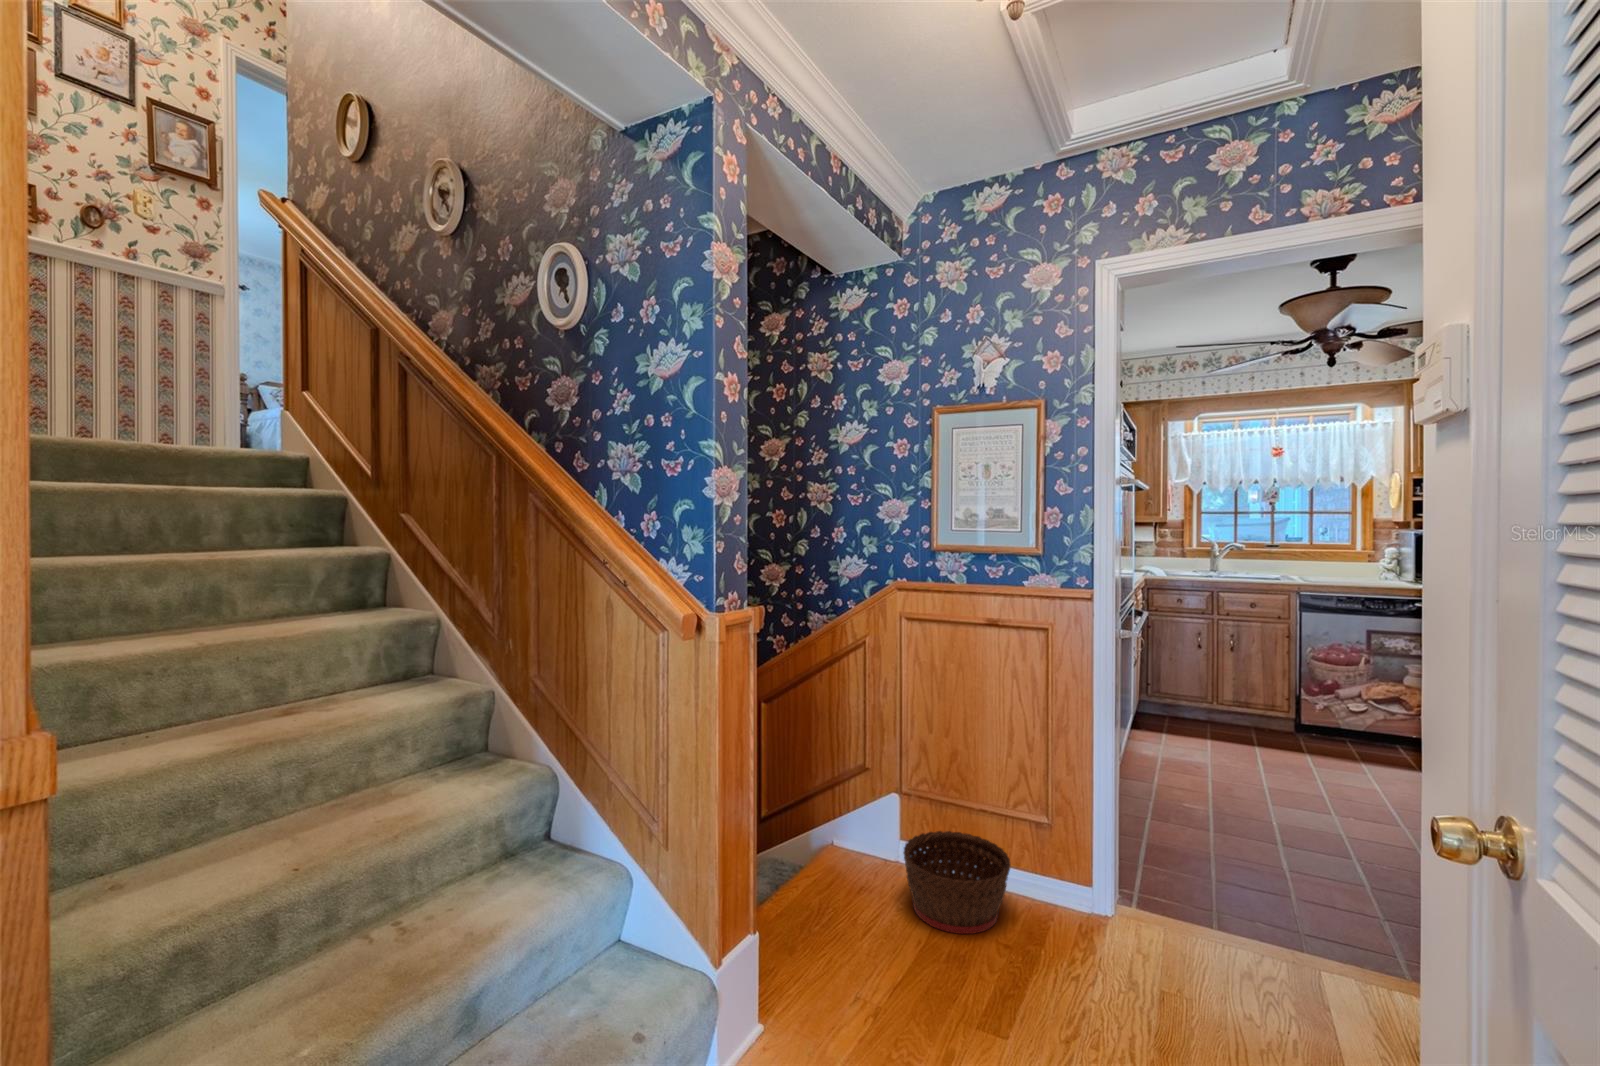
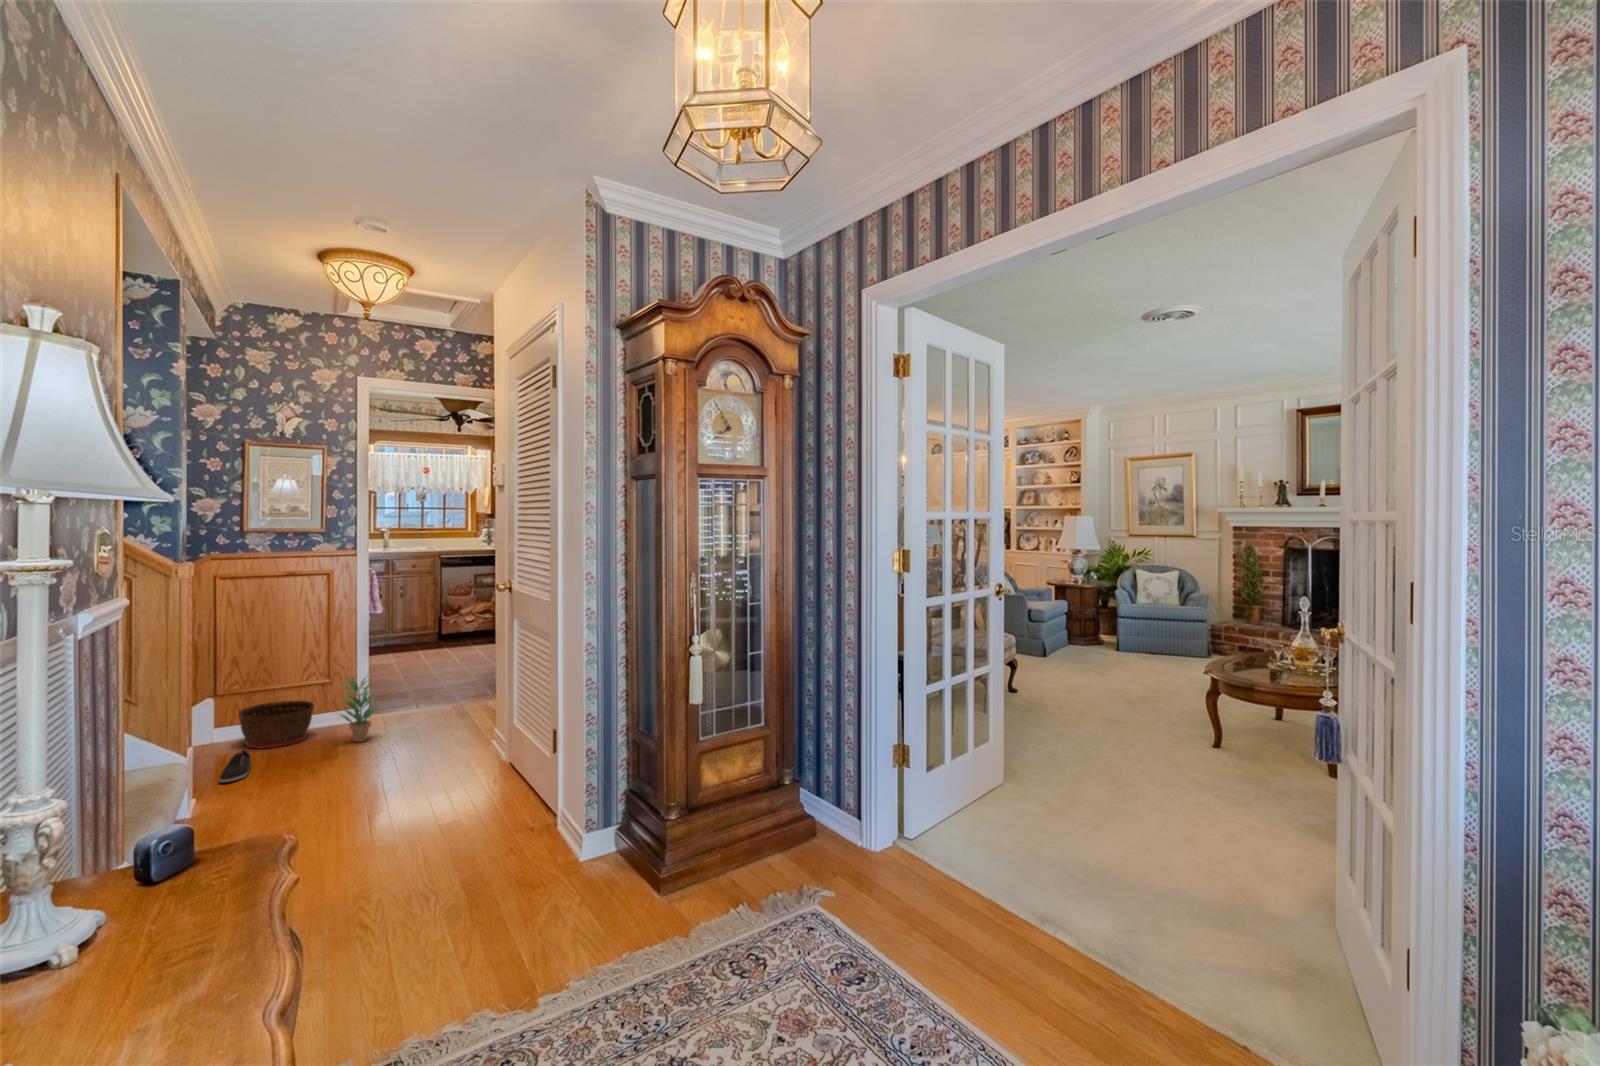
potted plant: none [1021,845,1109,1001] -> present [340,676,376,742]
shoe: none [807,938,876,1014] -> present [219,751,251,782]

